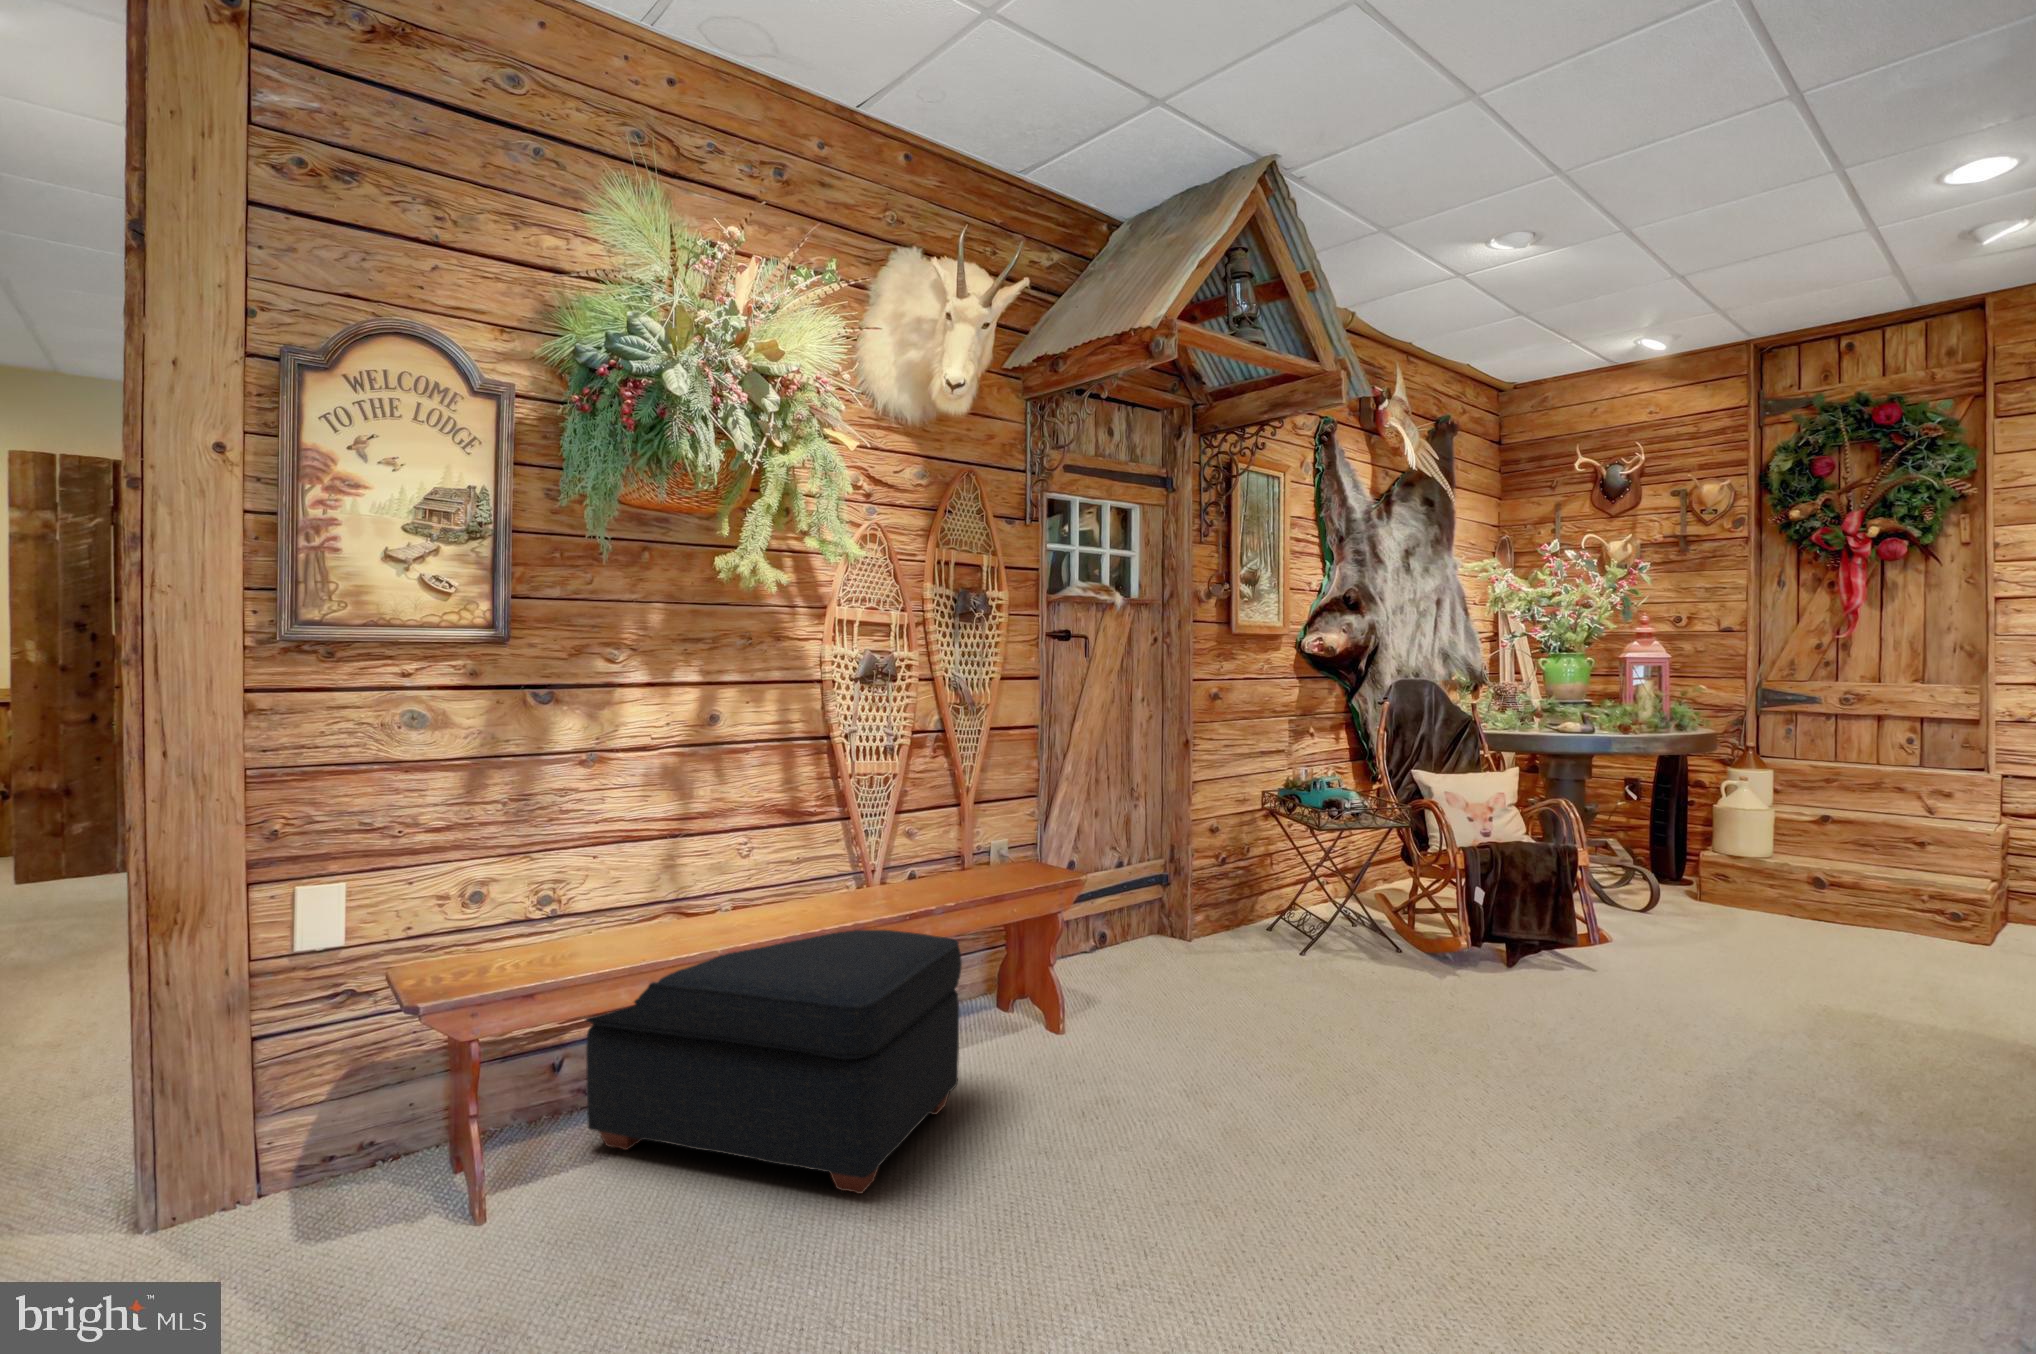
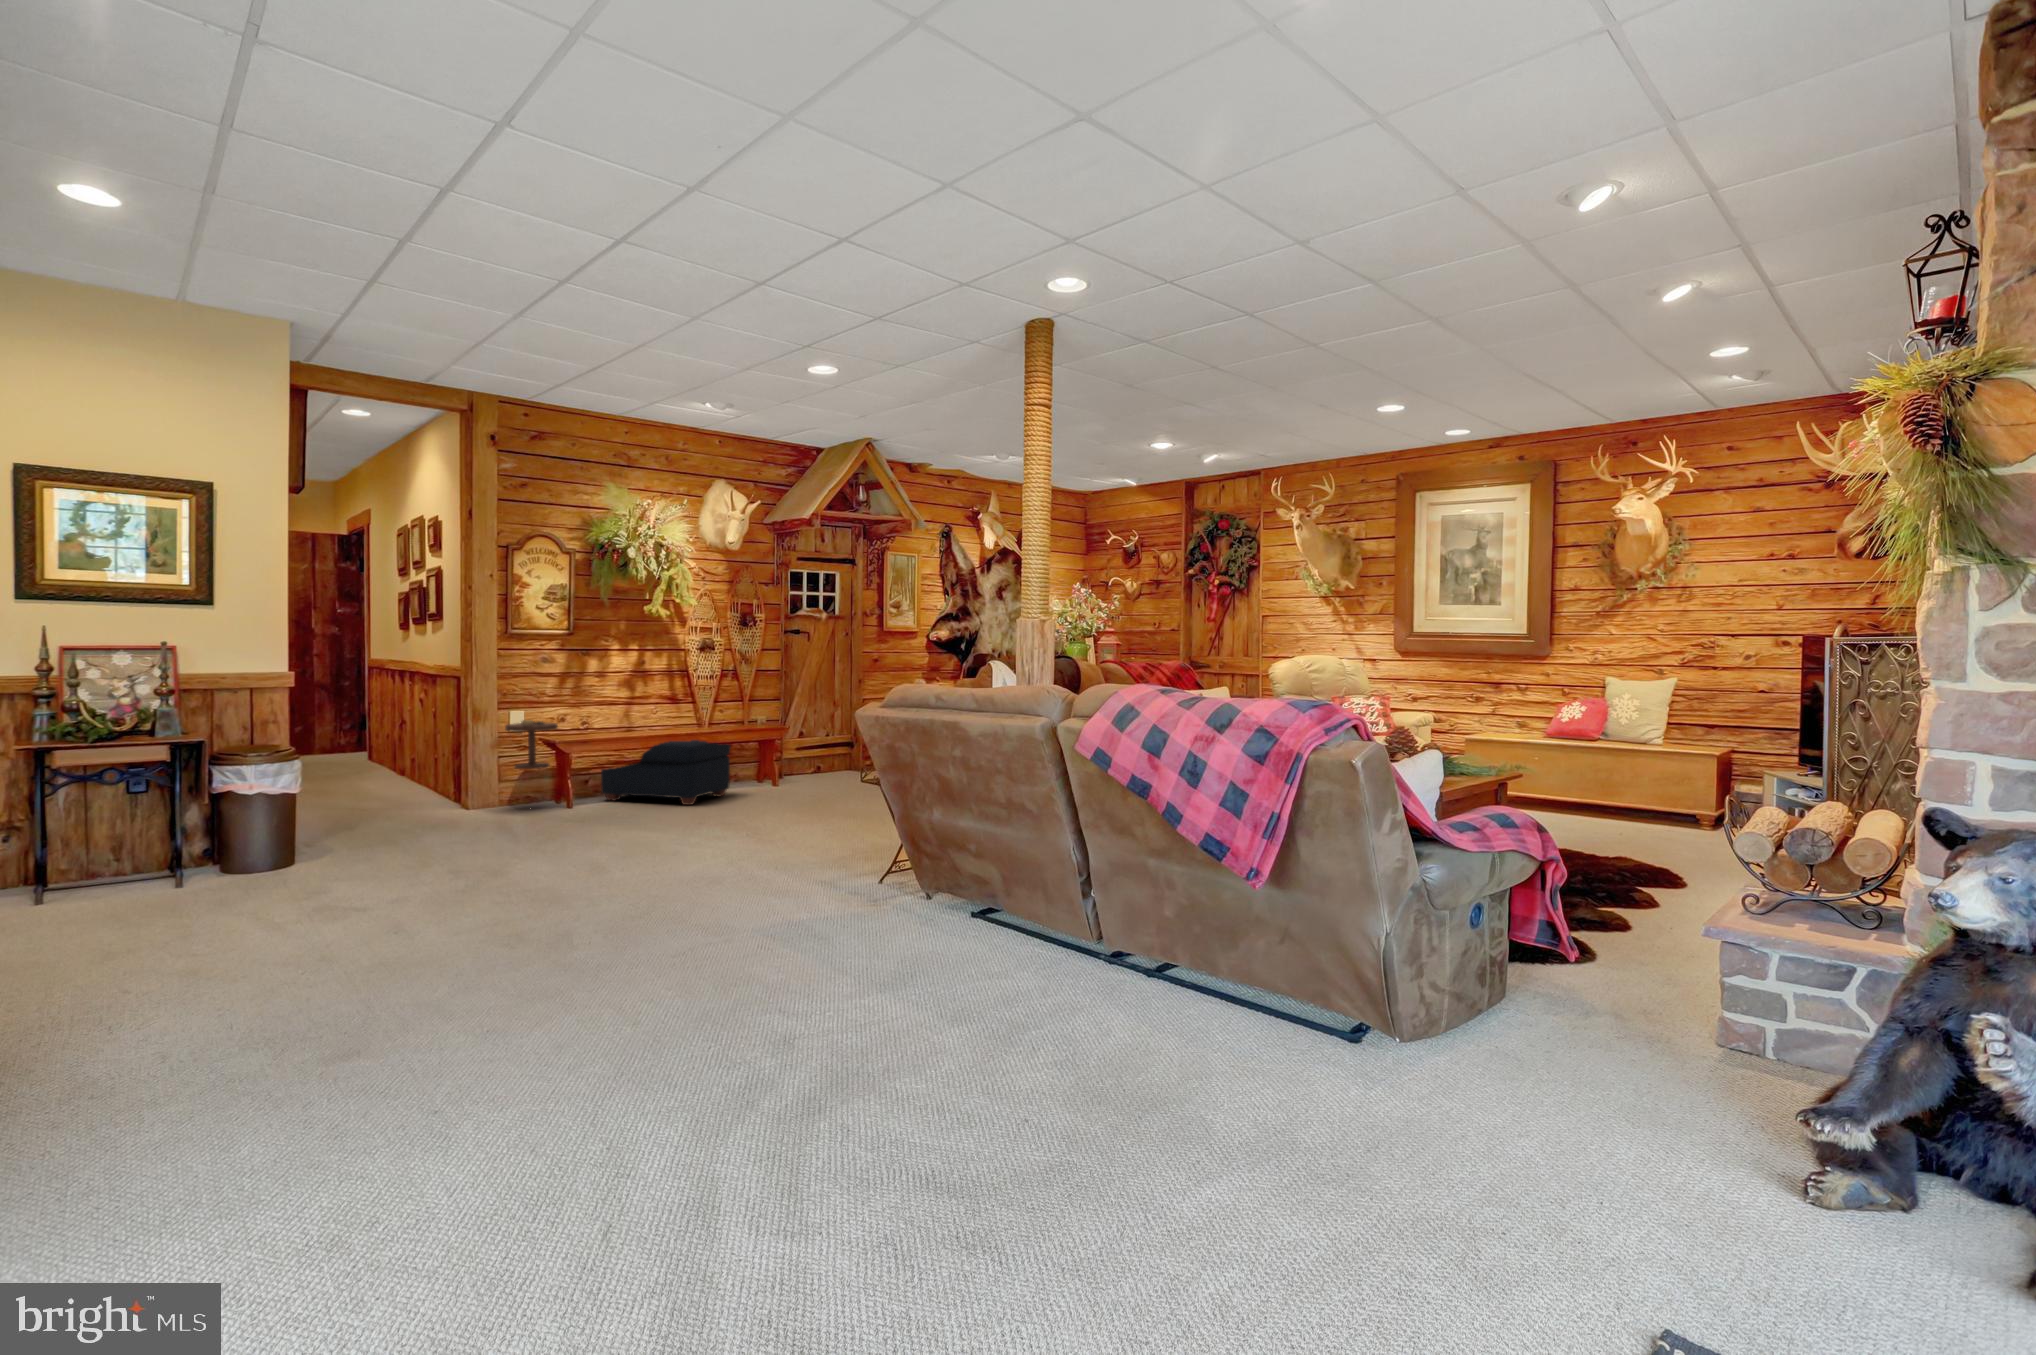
side table: none [239,922,435,1233] -> present [505,720,558,769]

